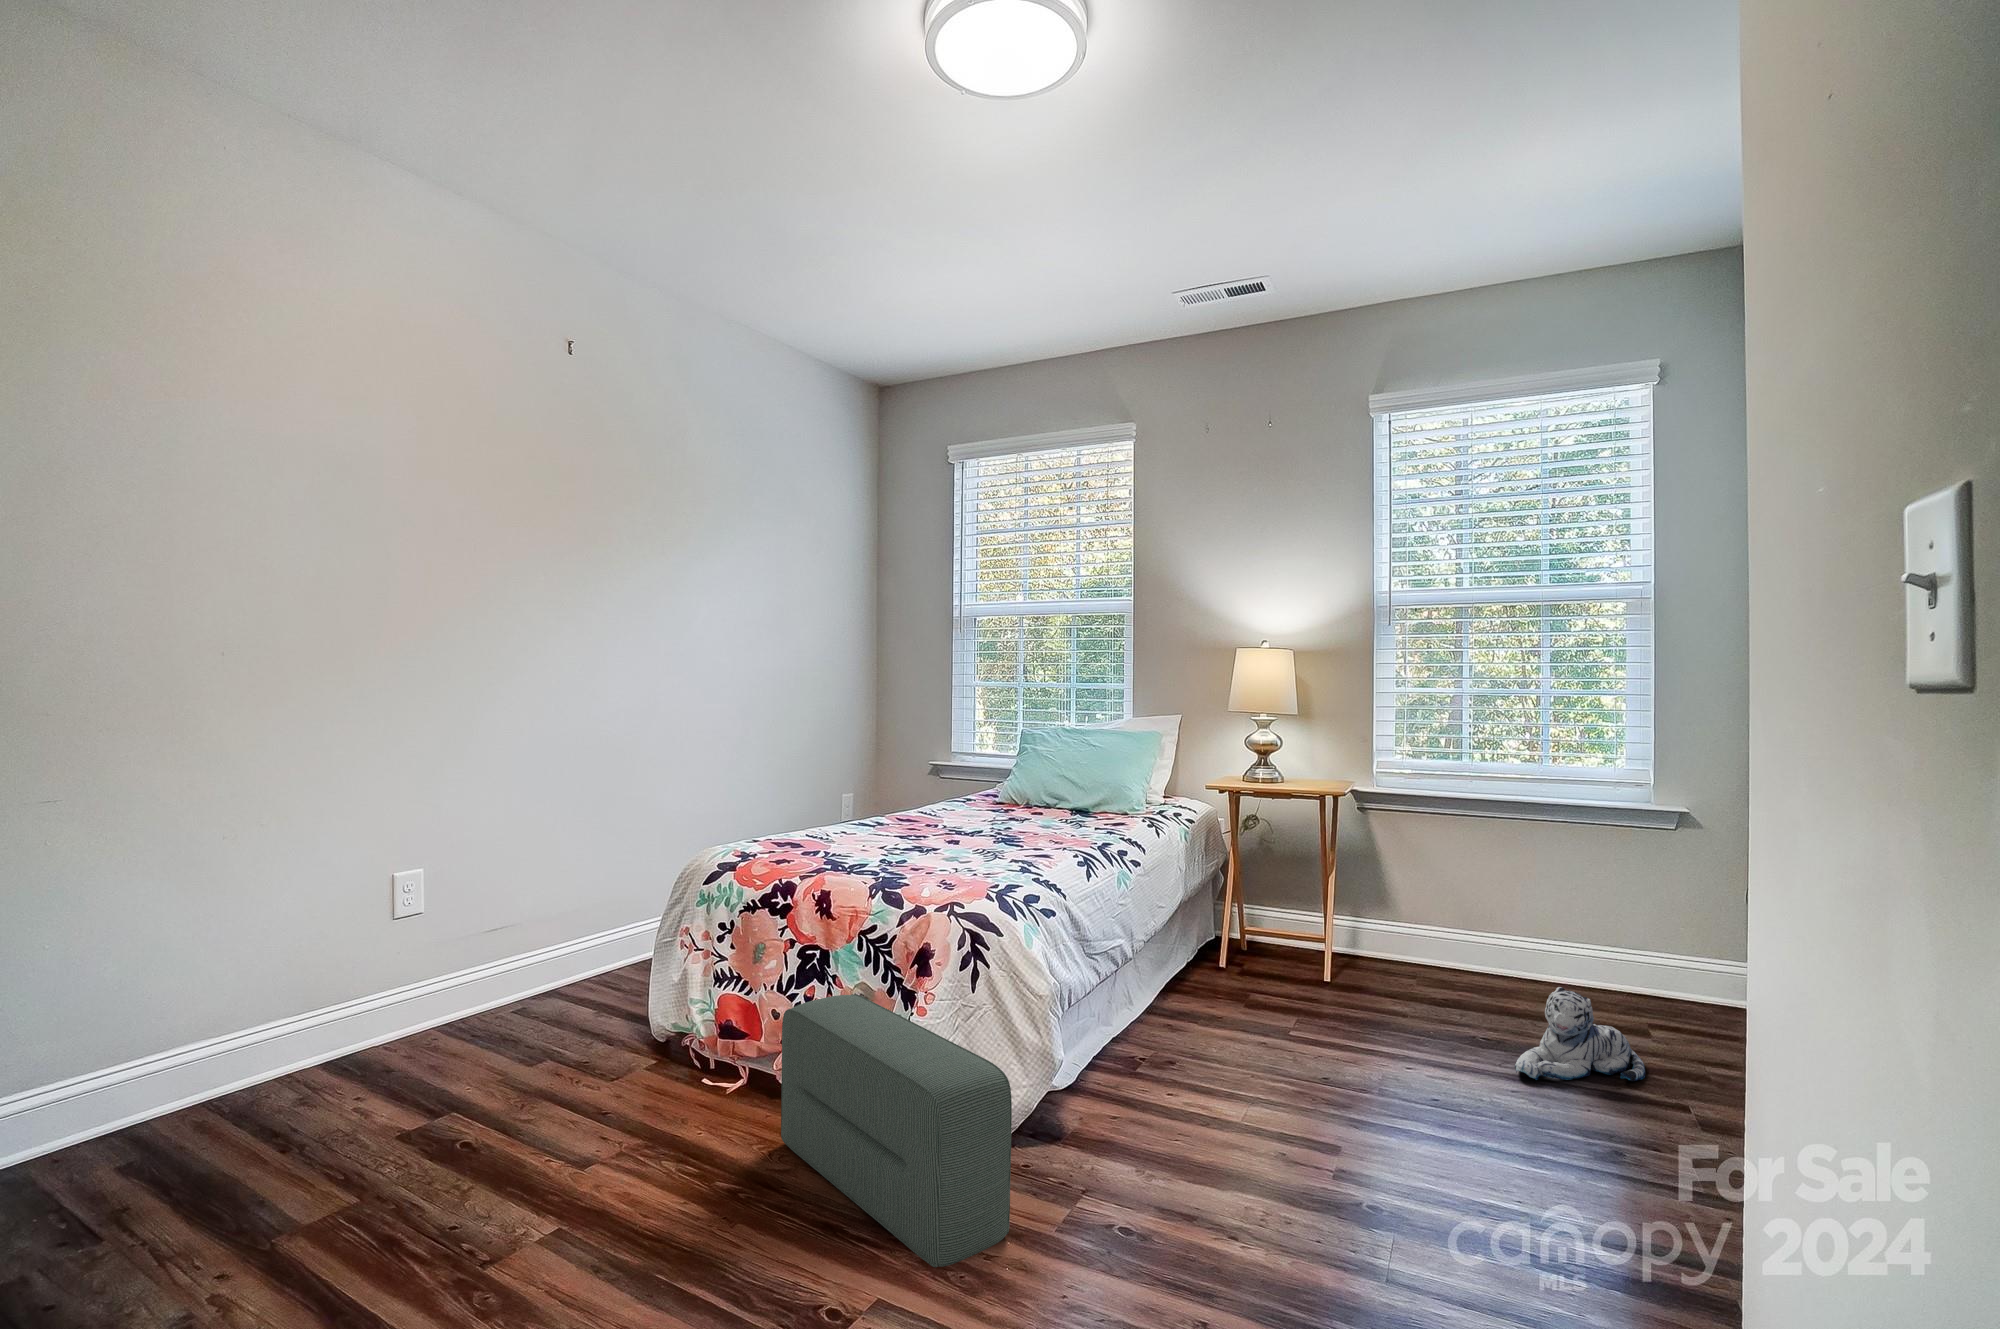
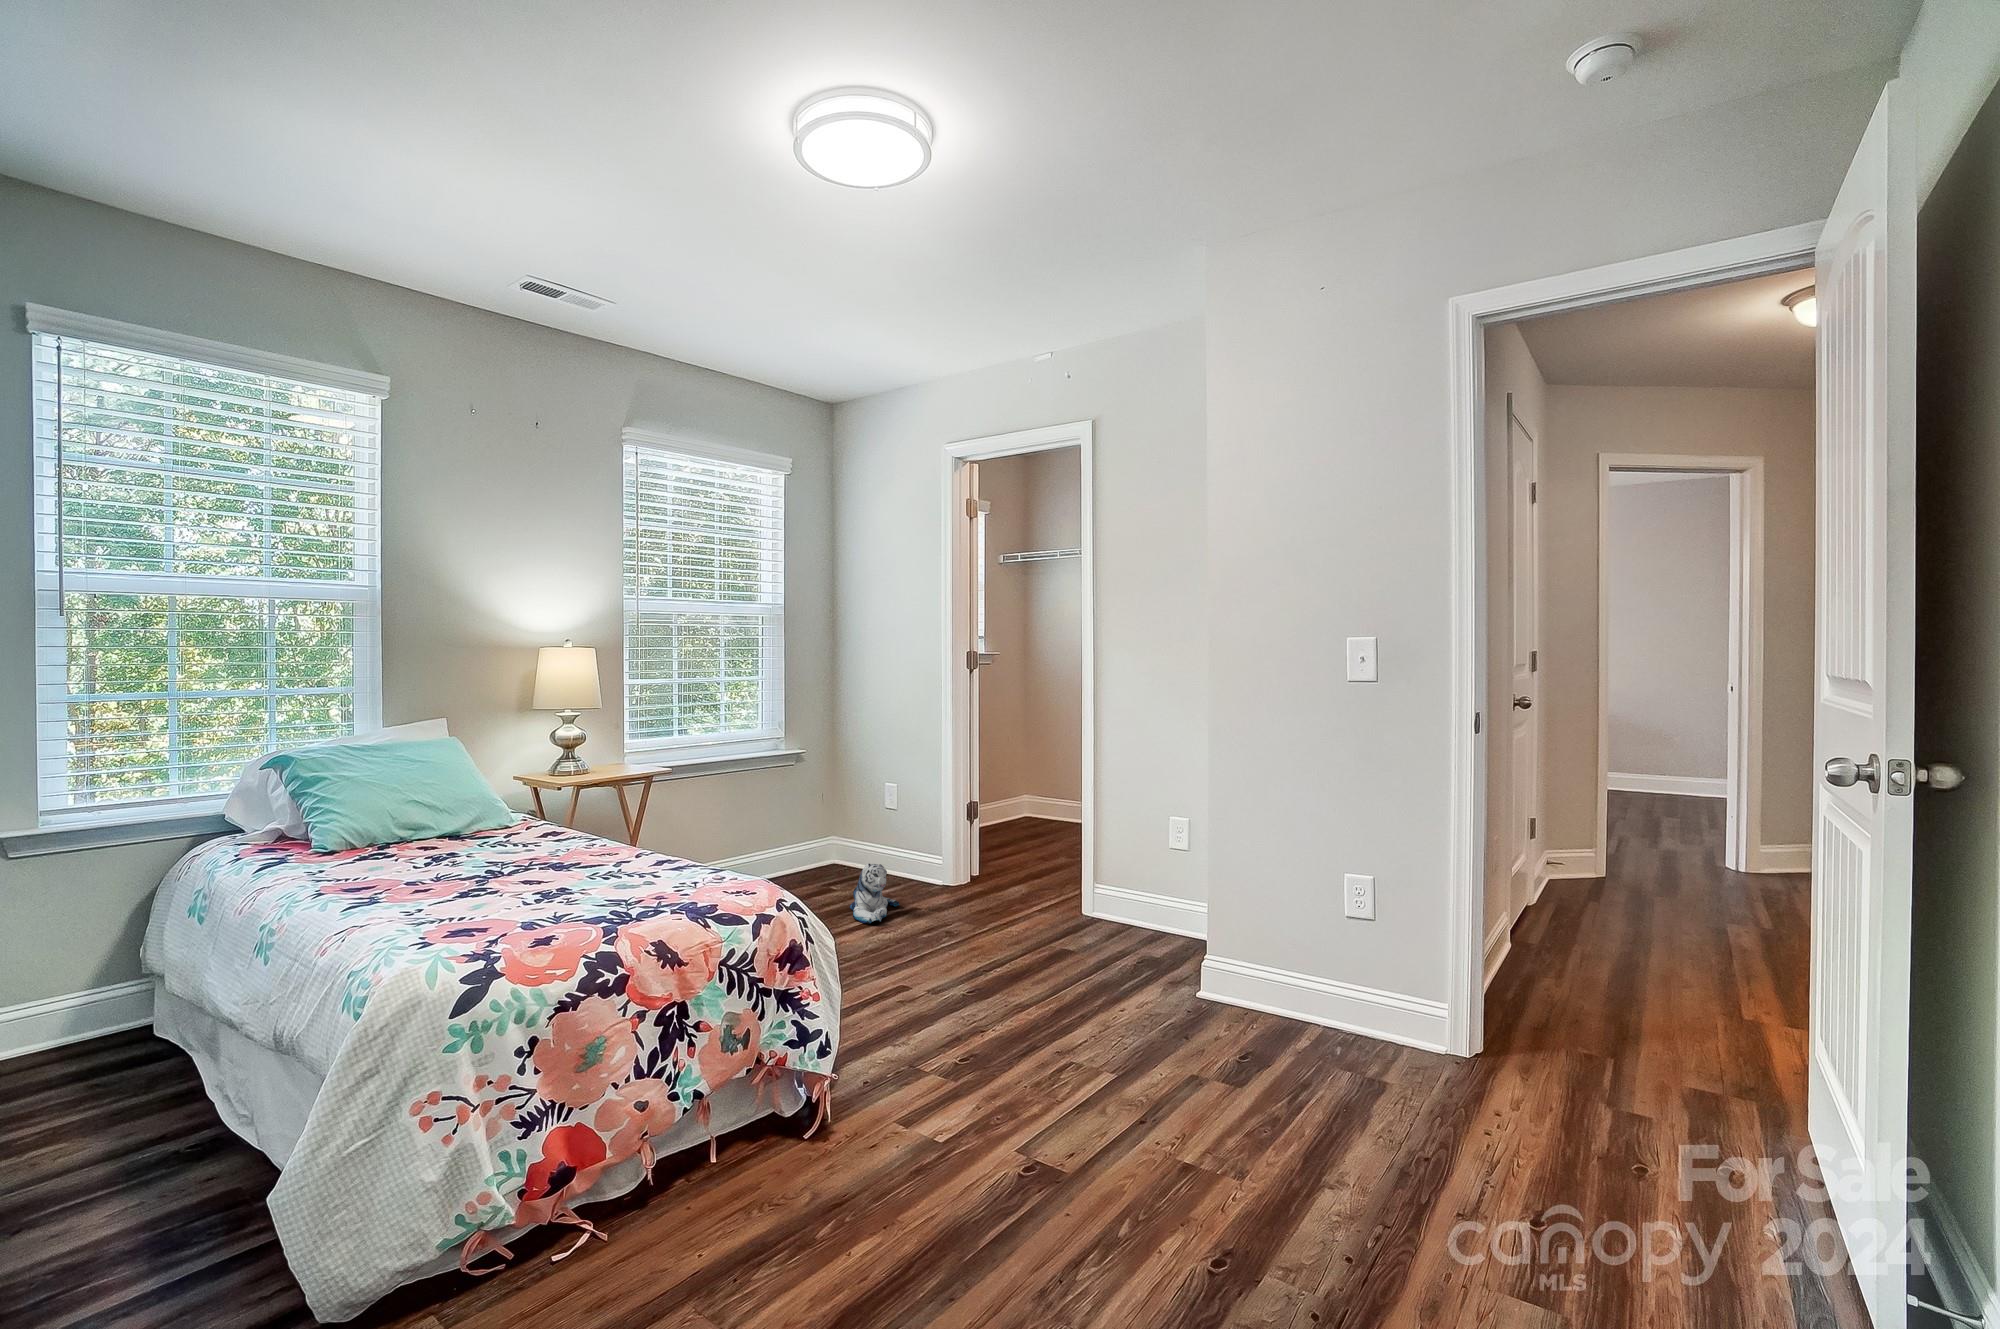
pouf: present [781,994,1012,1268] -> none [751,974,1021,1185]

